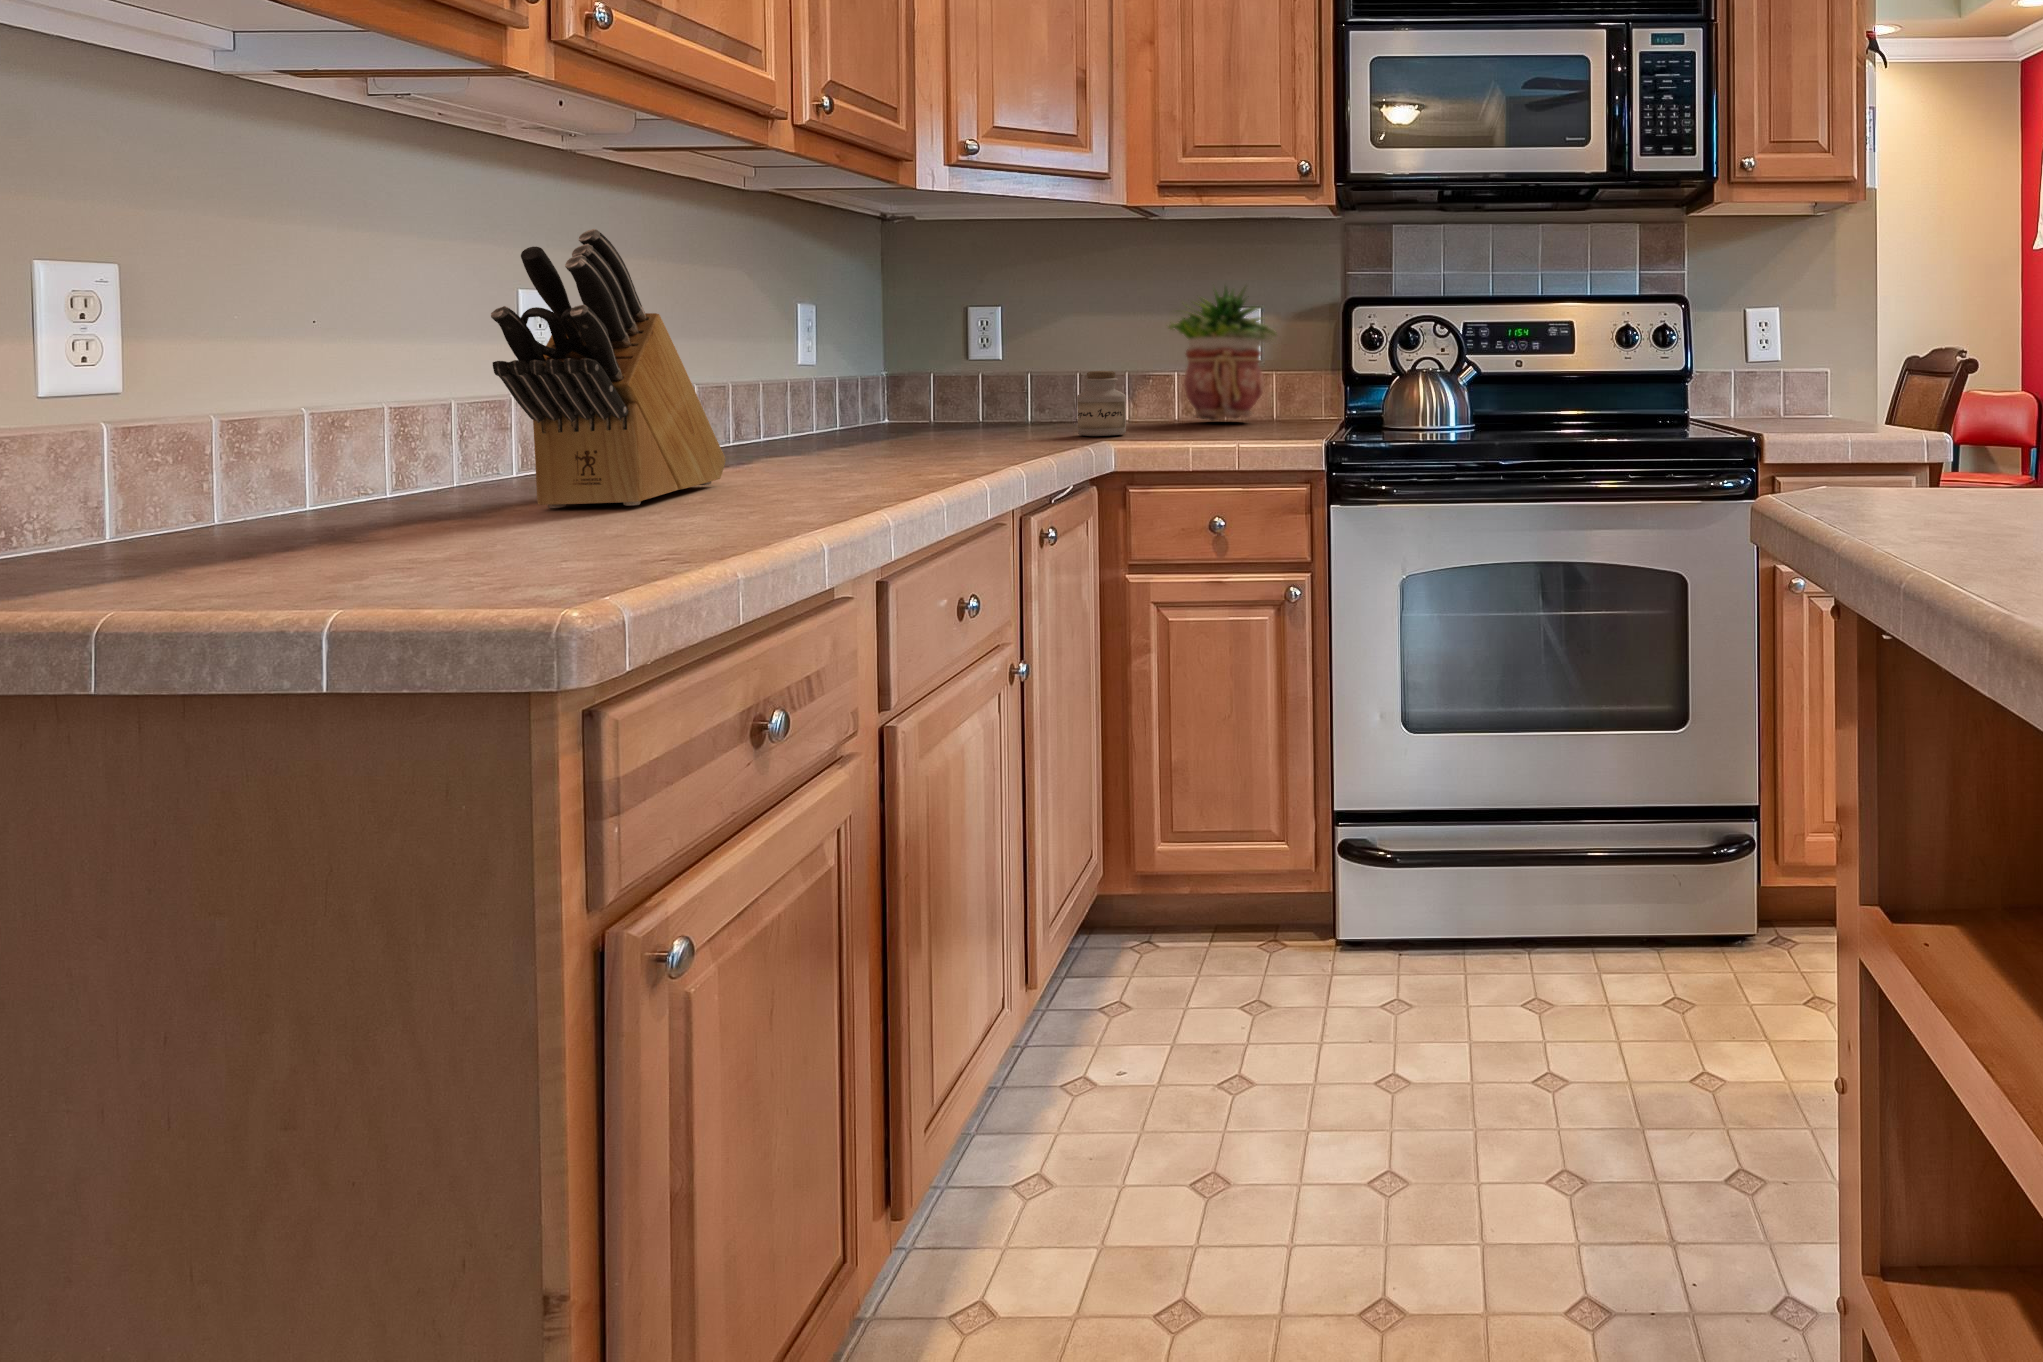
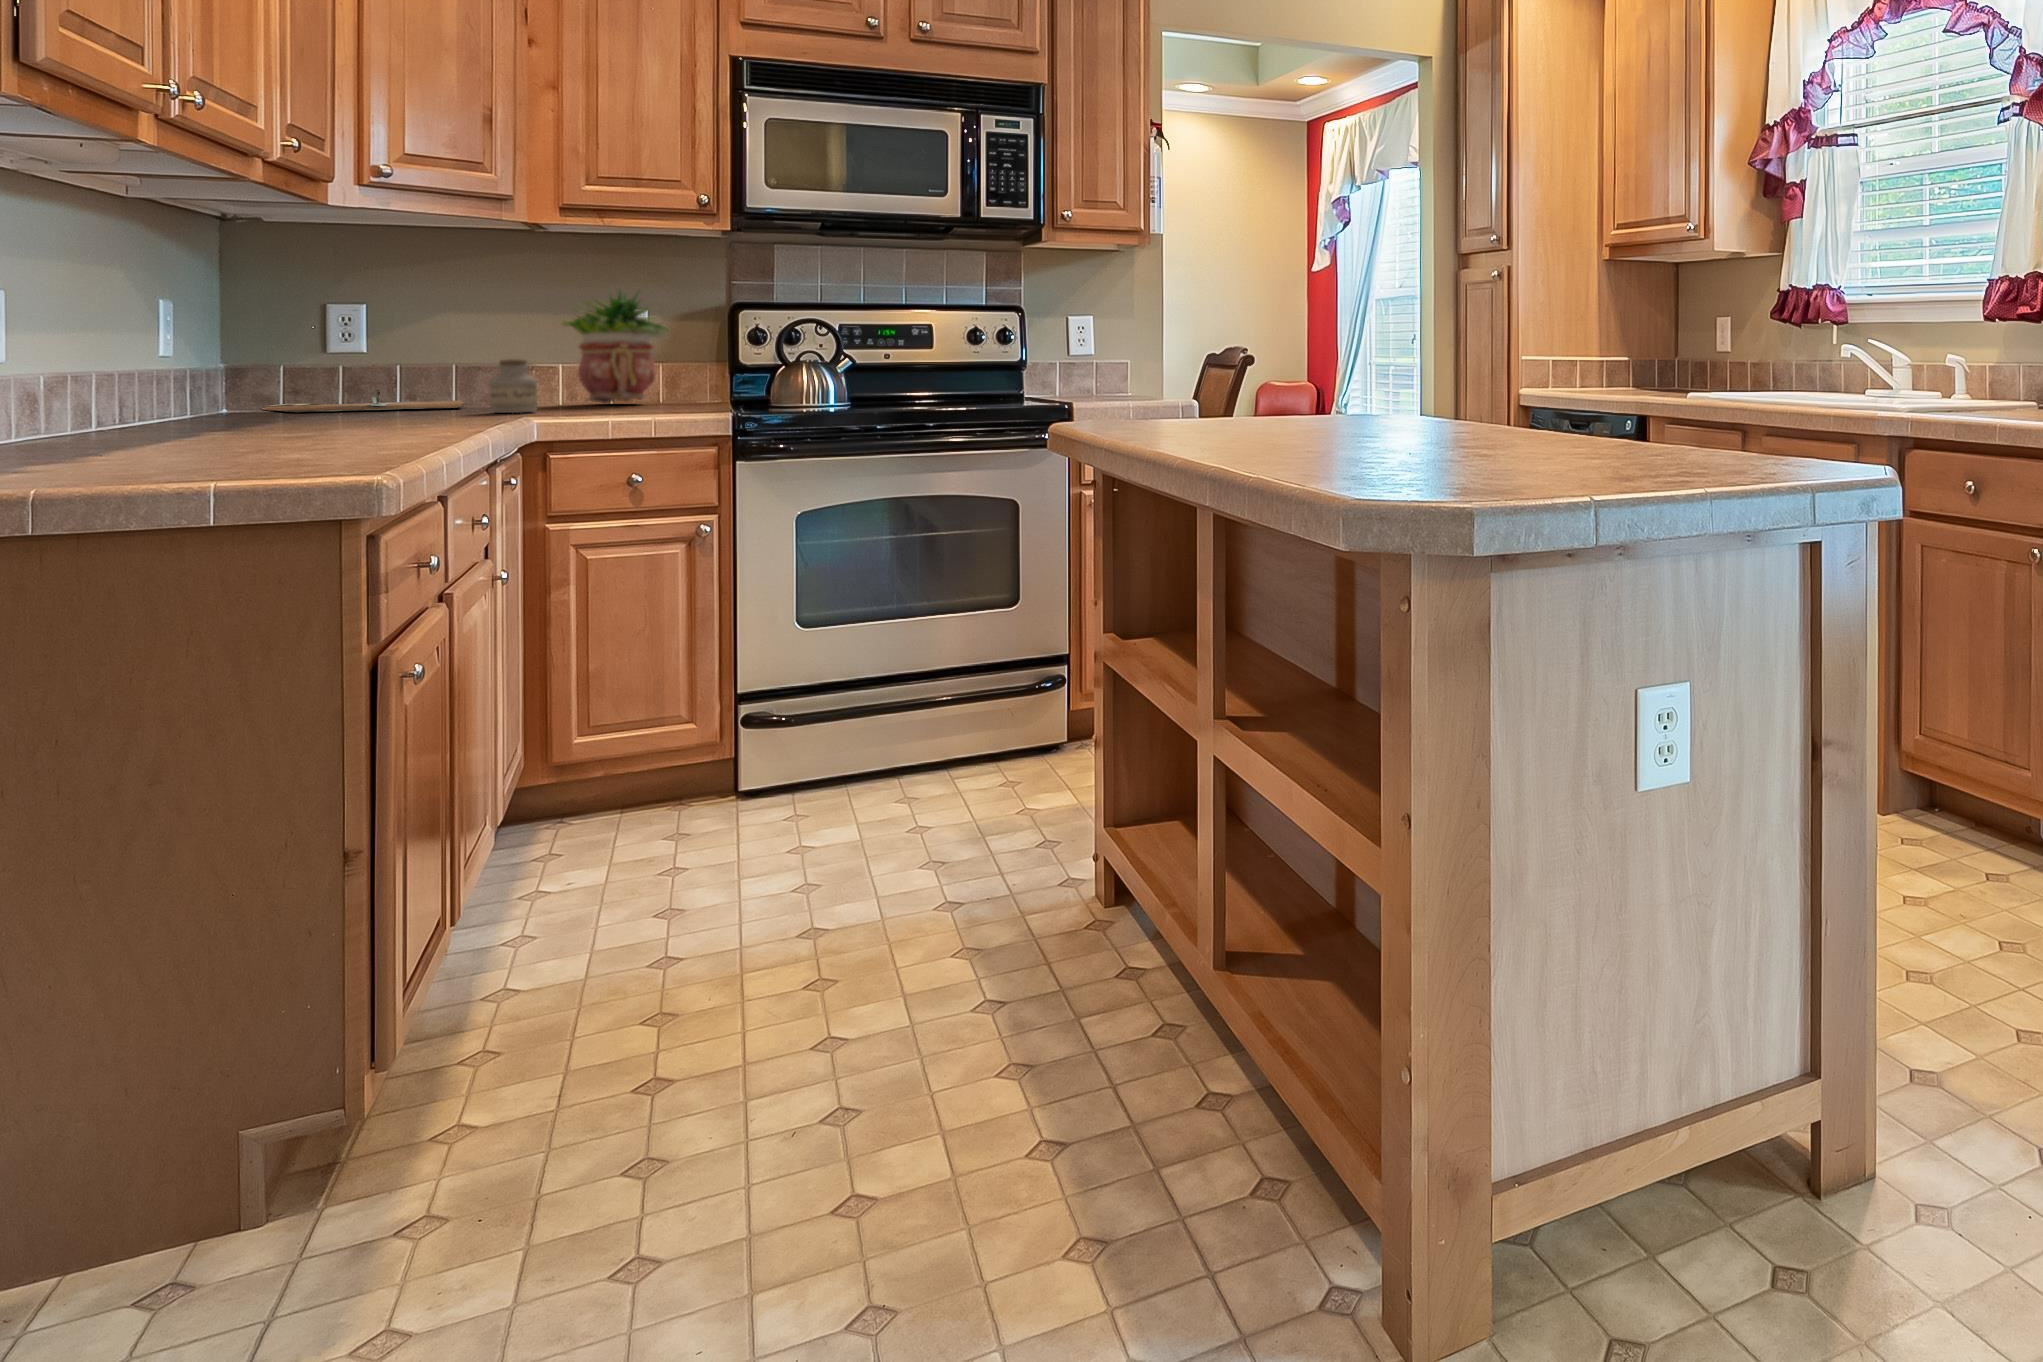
knife block: present [491,229,726,508] -> none [90,245,229,454]
cutting board: none [895,402,1084,430] -> present [261,389,464,412]

